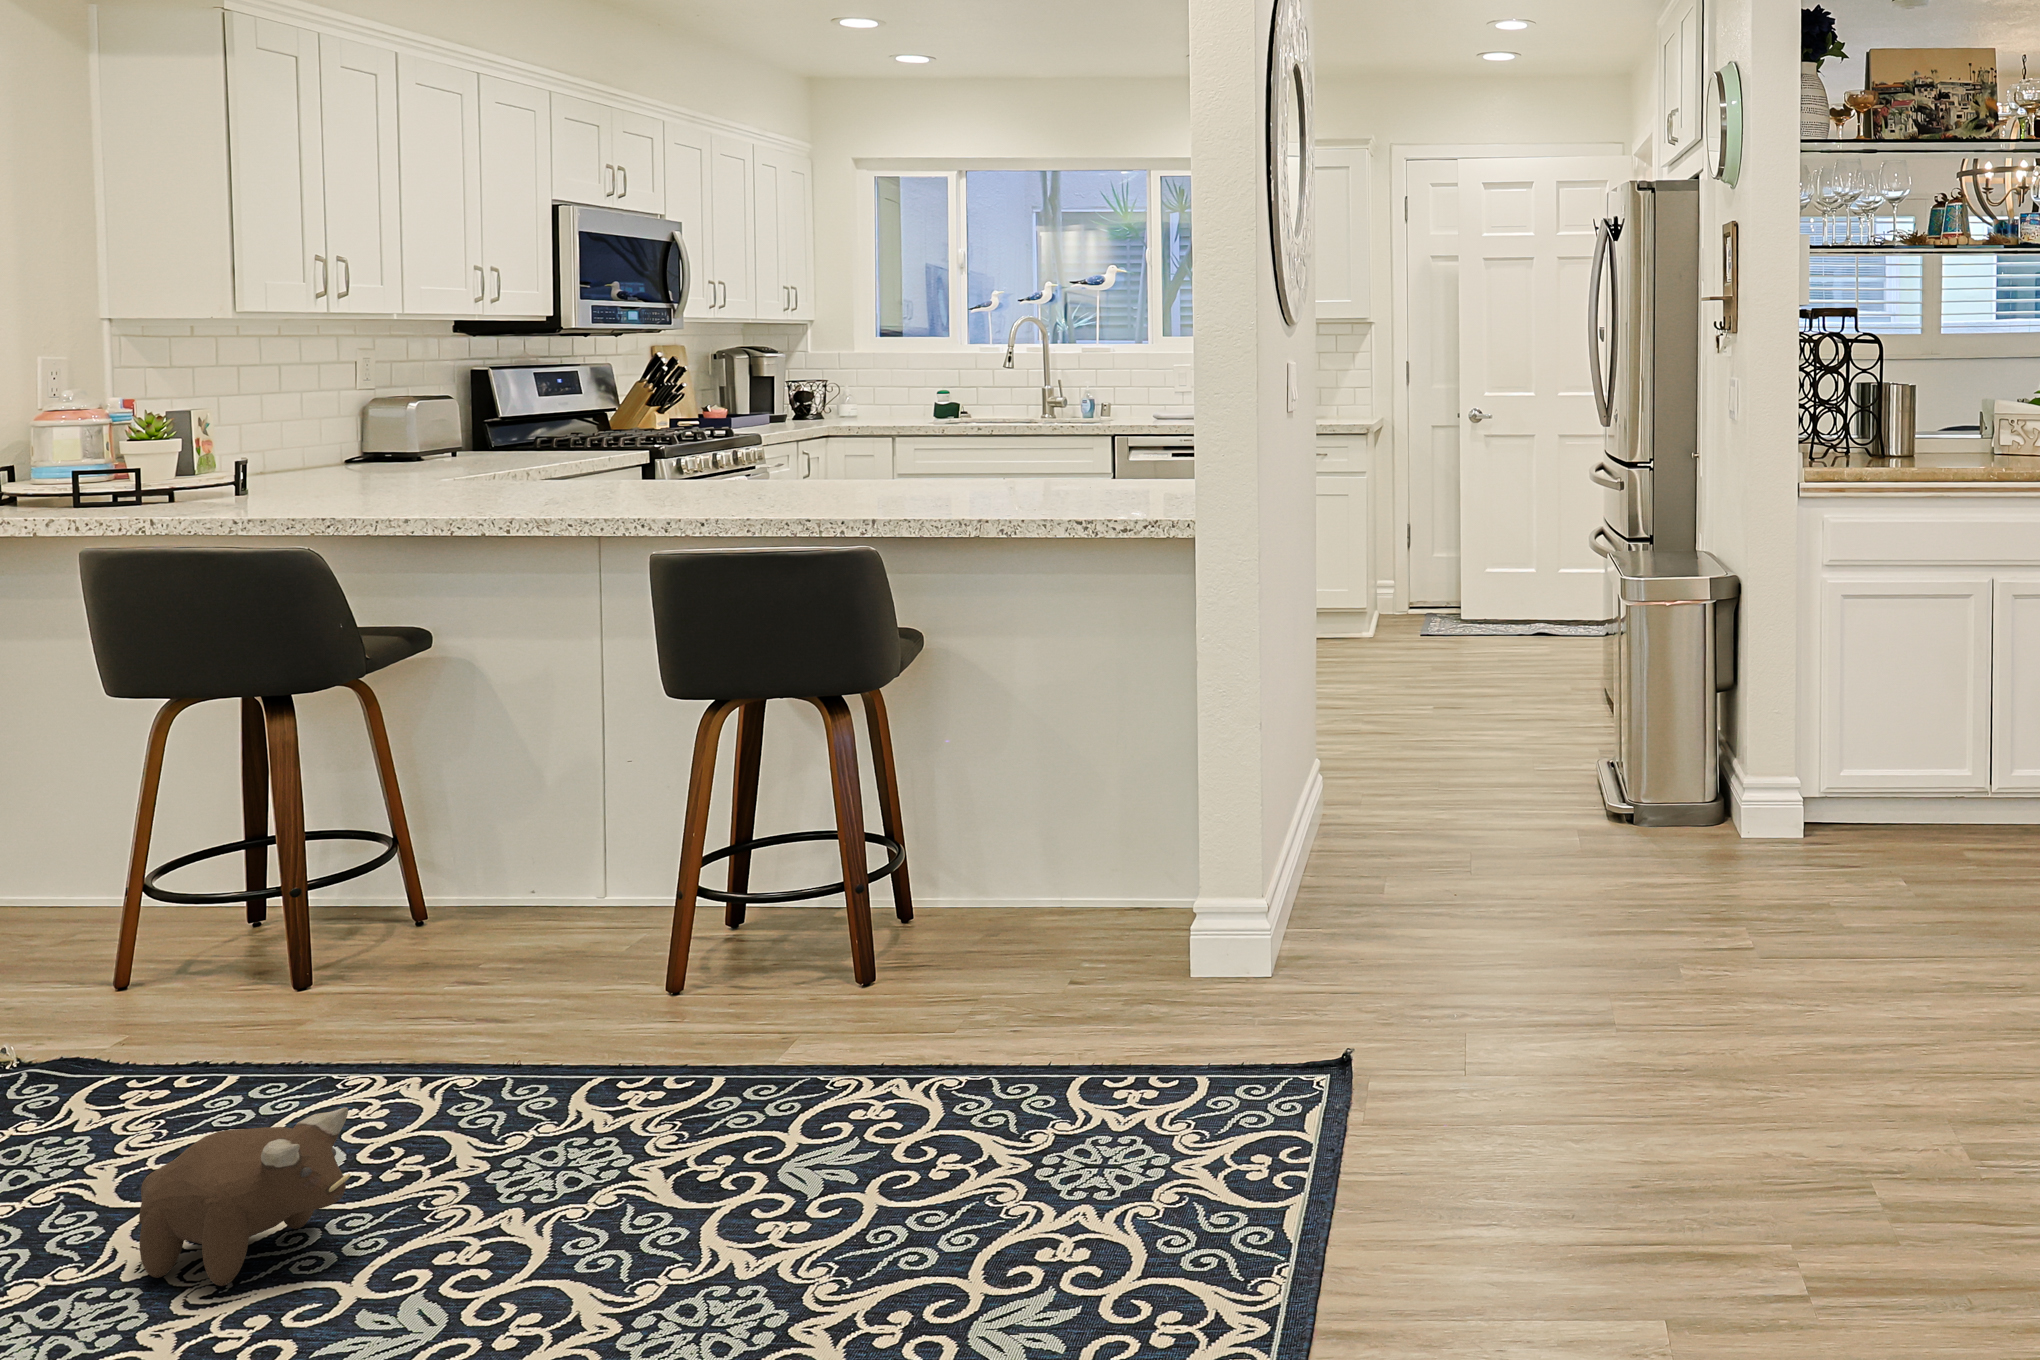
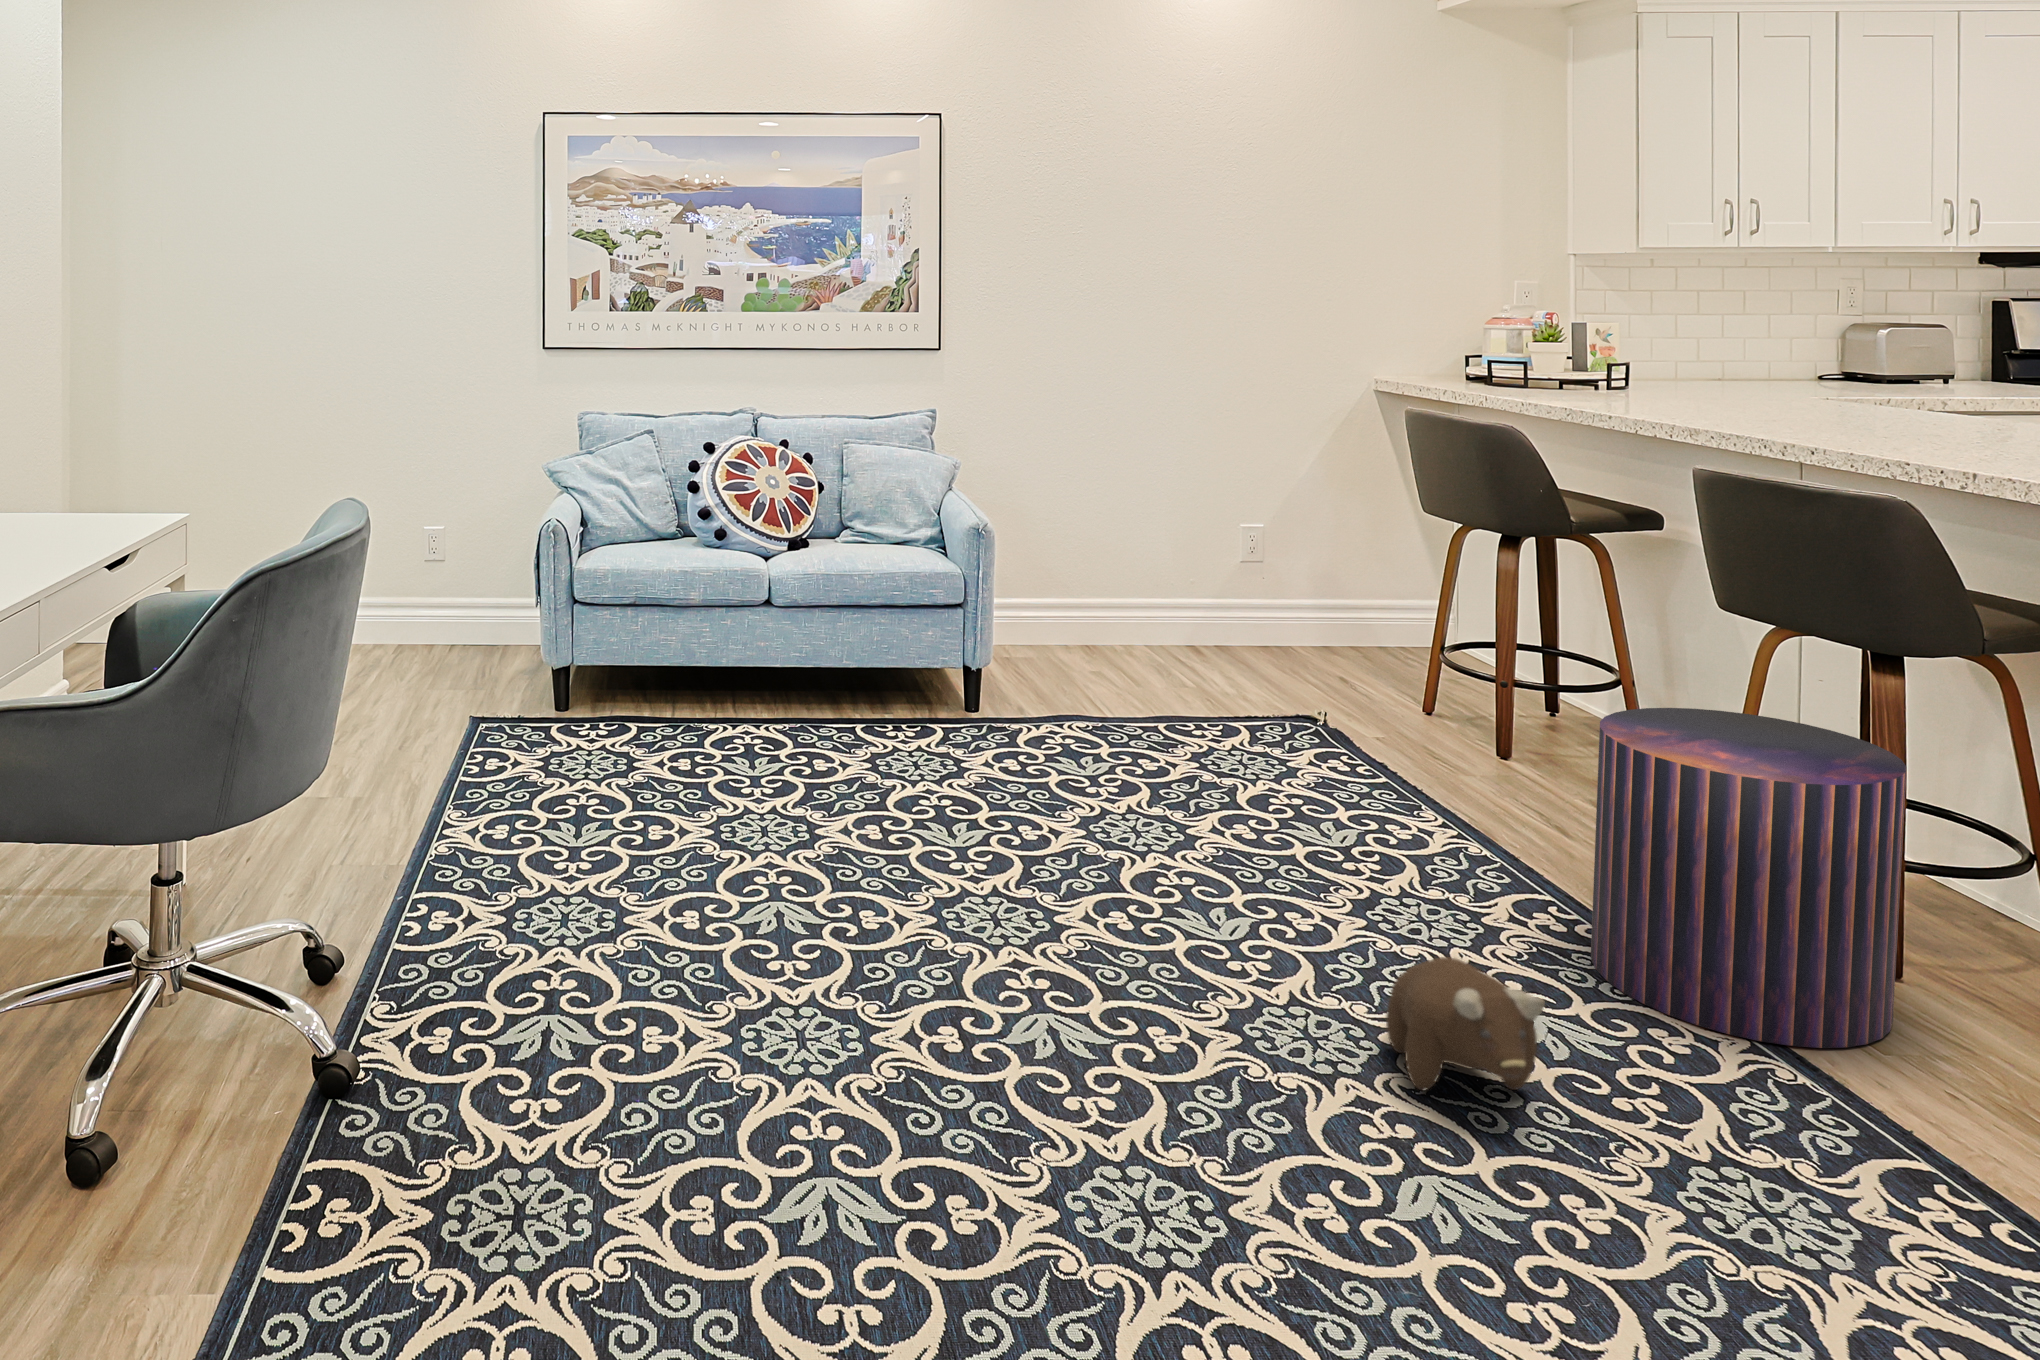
pouf: none [191,781,493,1107] -> present [1591,708,1906,1048]

